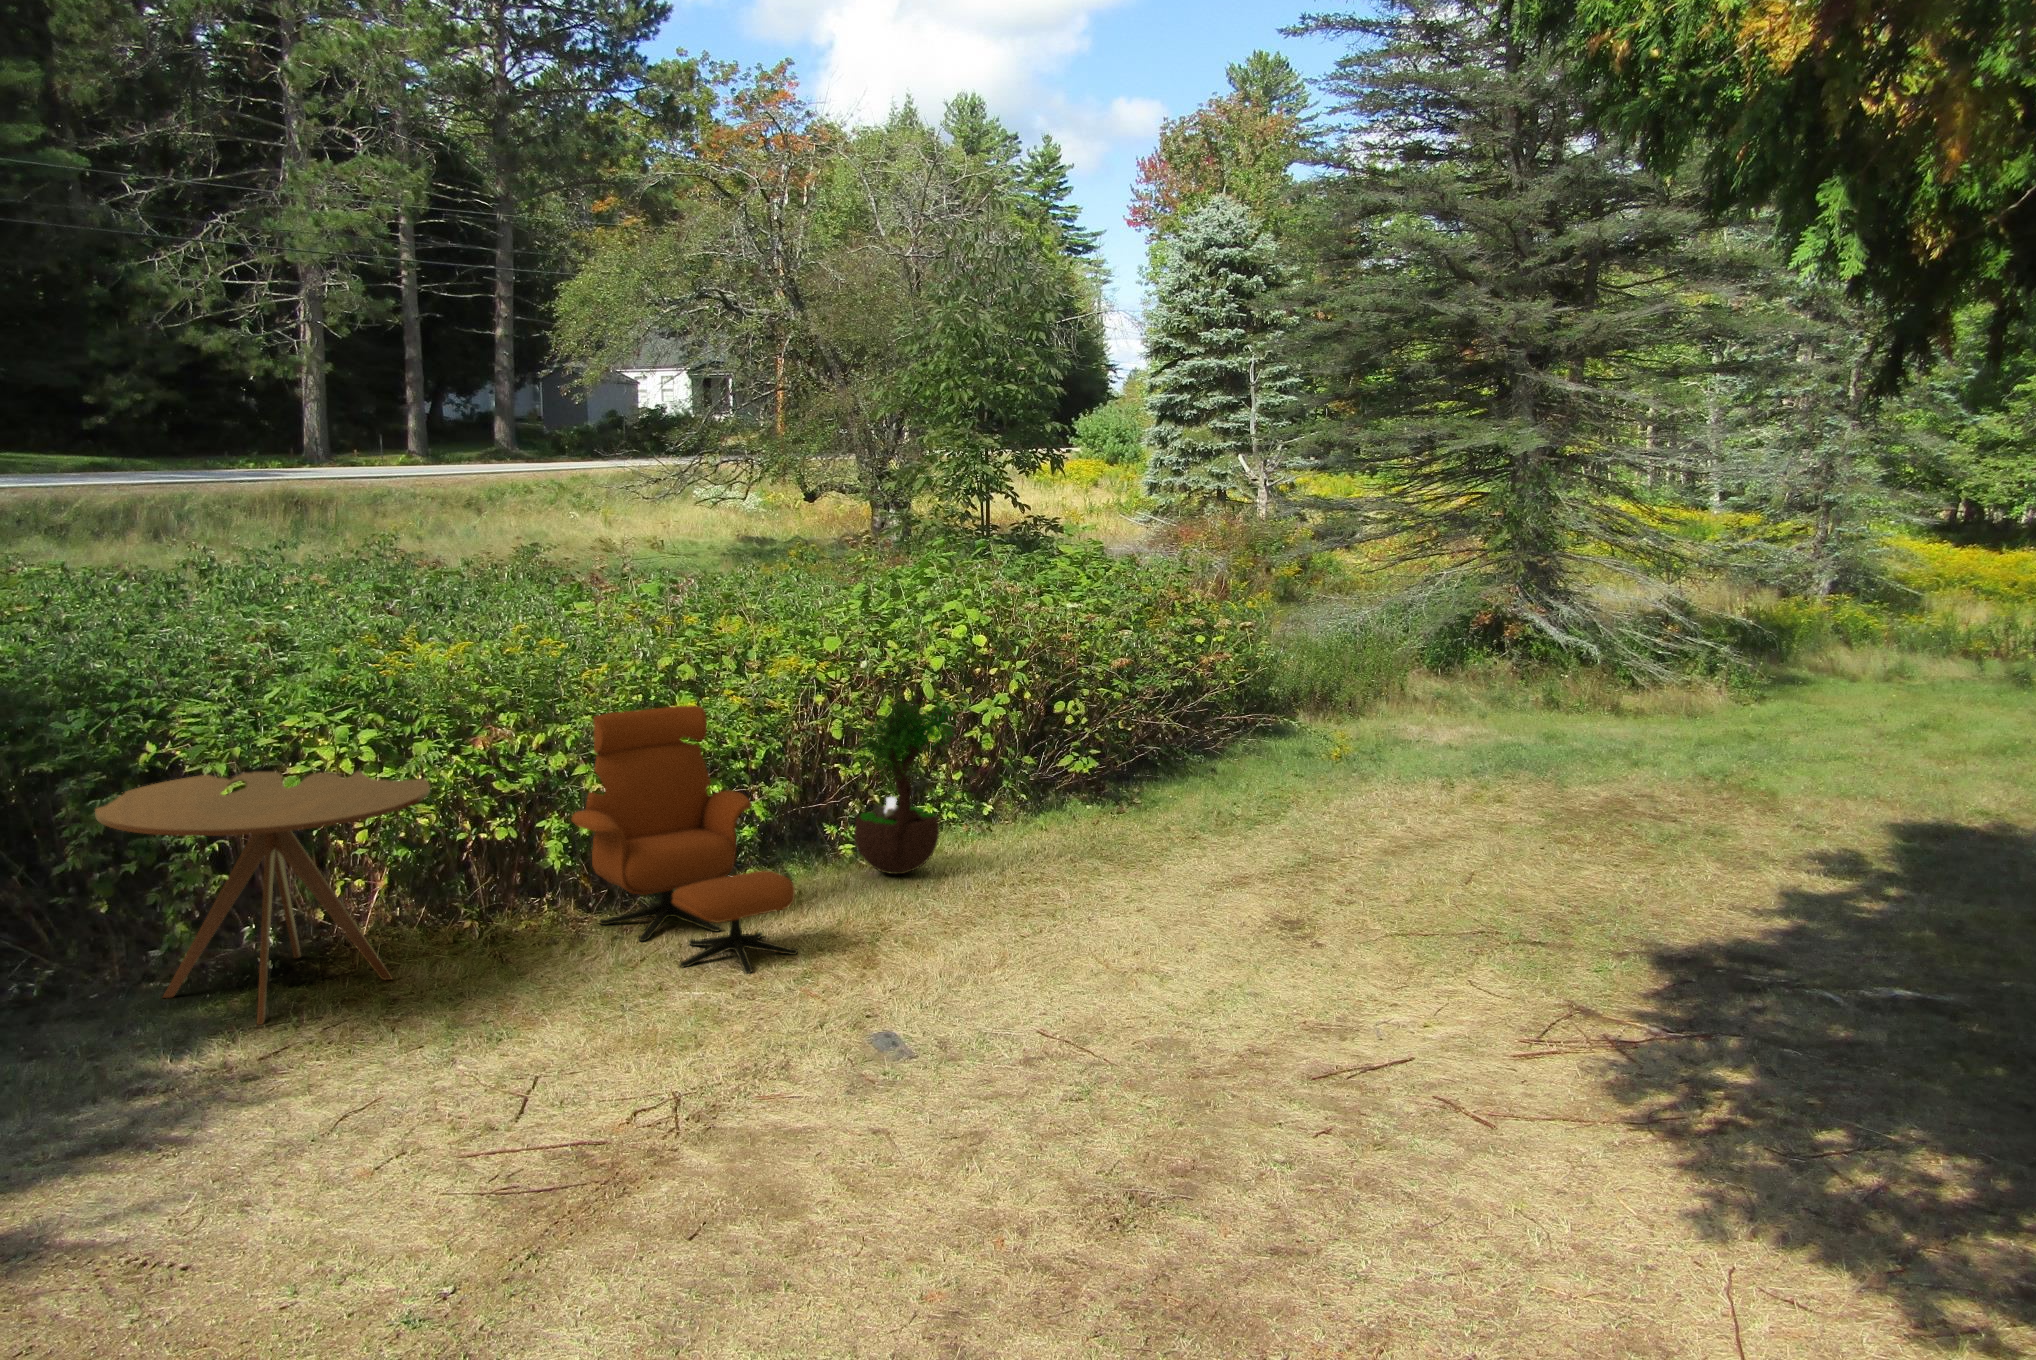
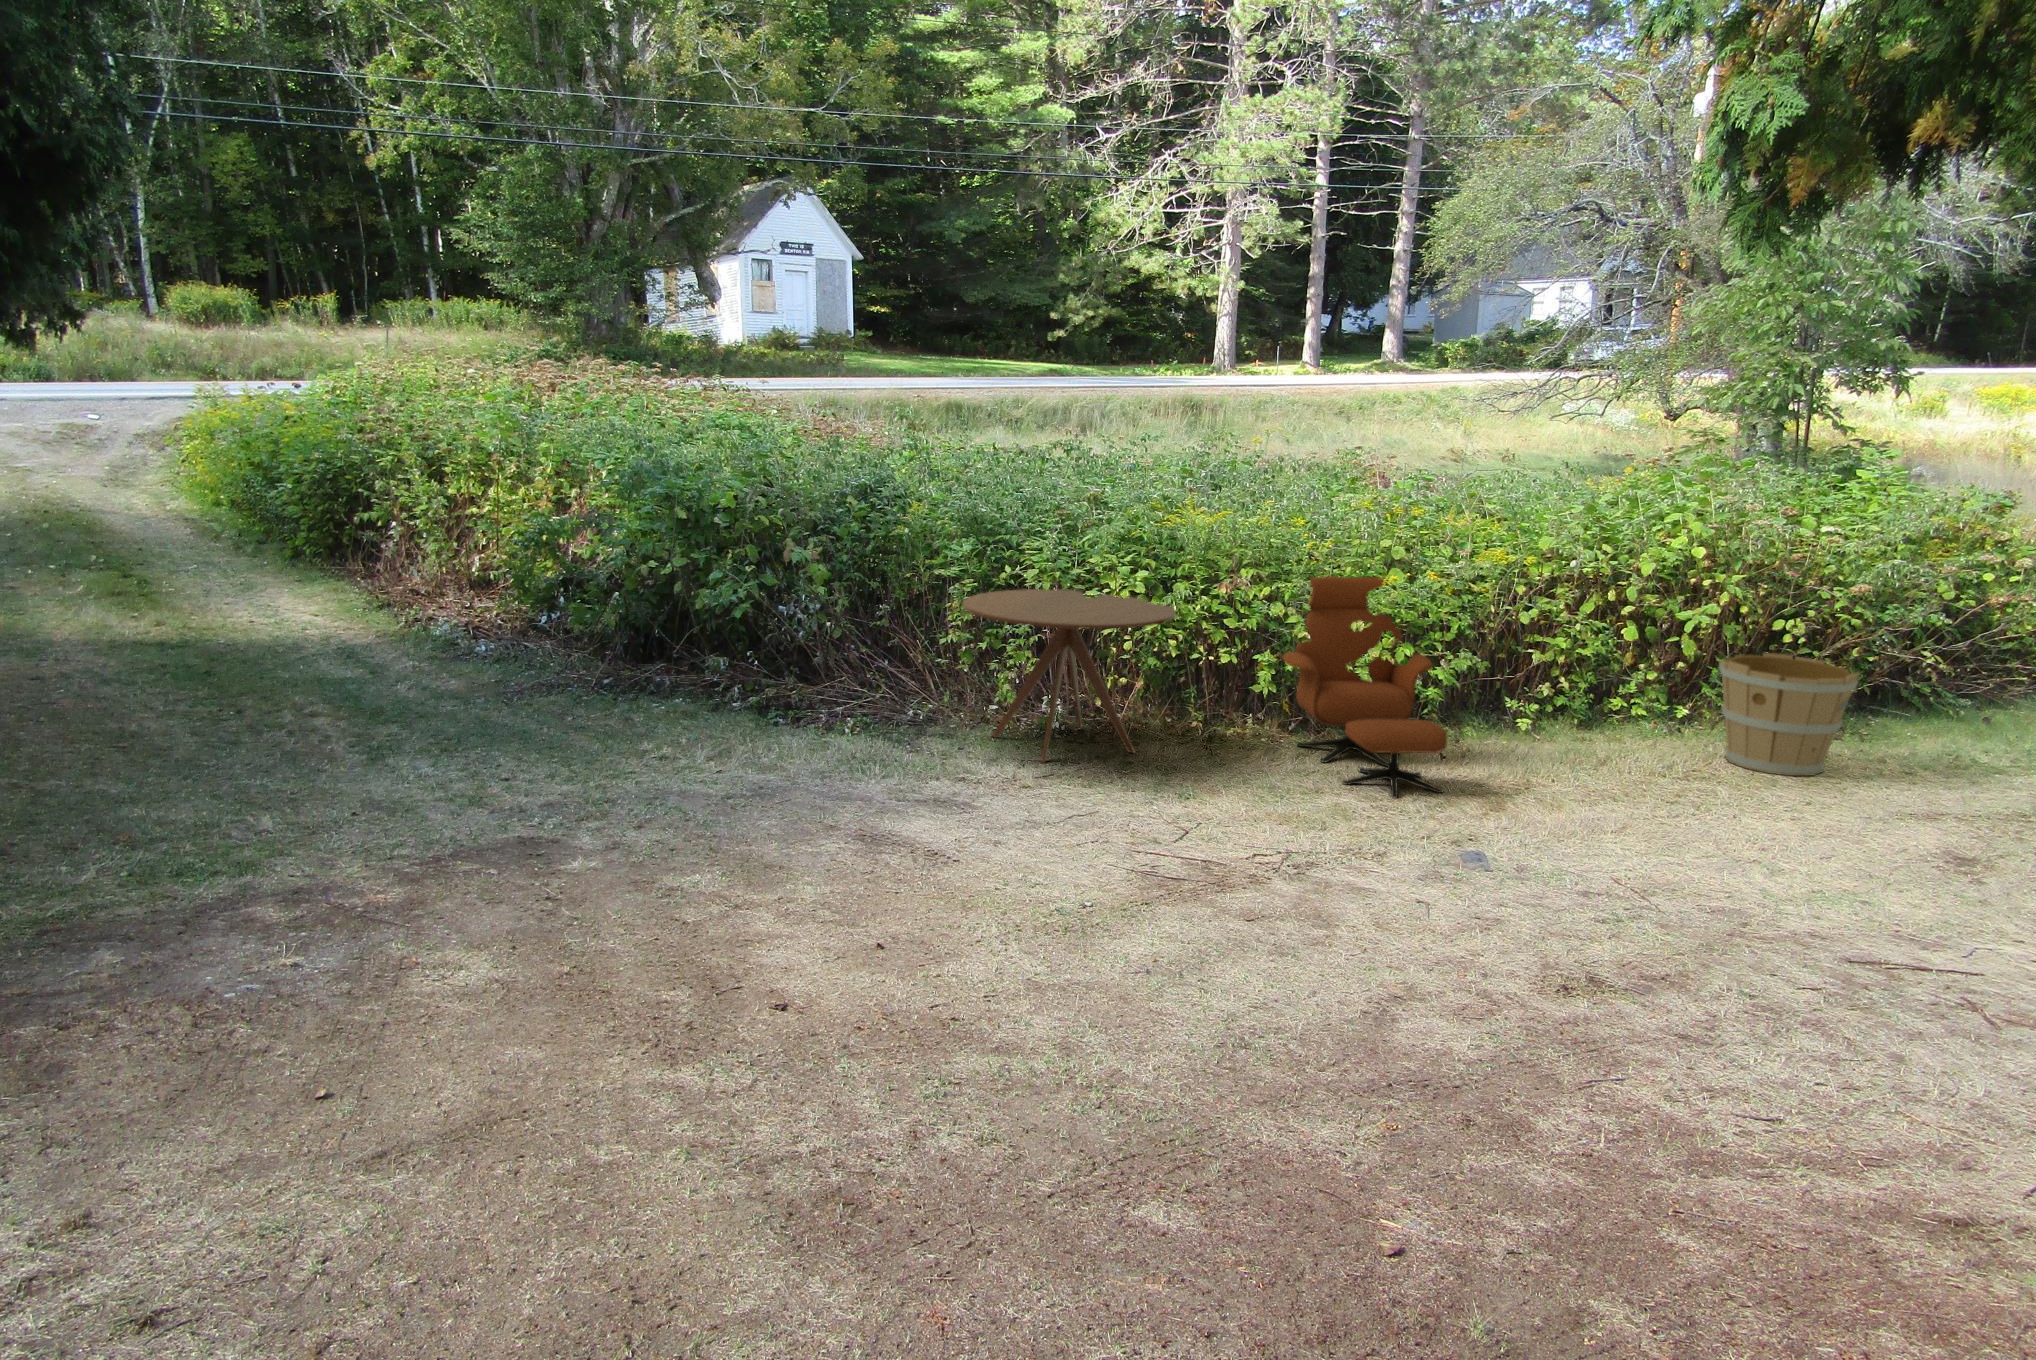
potted tree: present [851,695,957,874] -> none [1528,577,1645,754]
wooden bucket: none [1019,736,1147,861] -> present [1719,653,1859,776]

